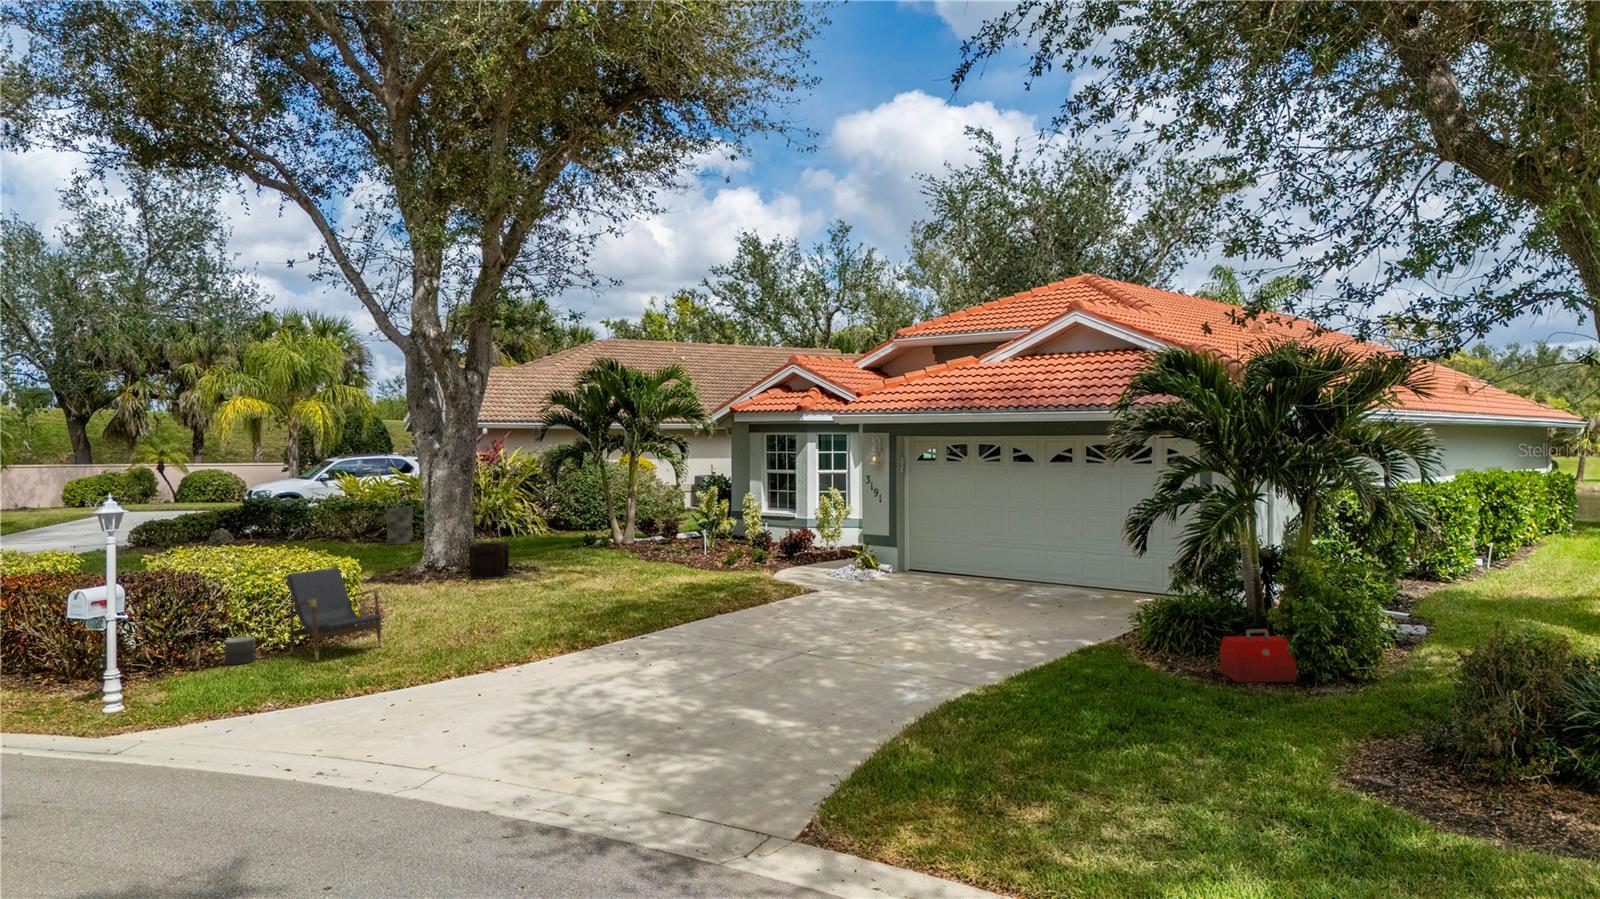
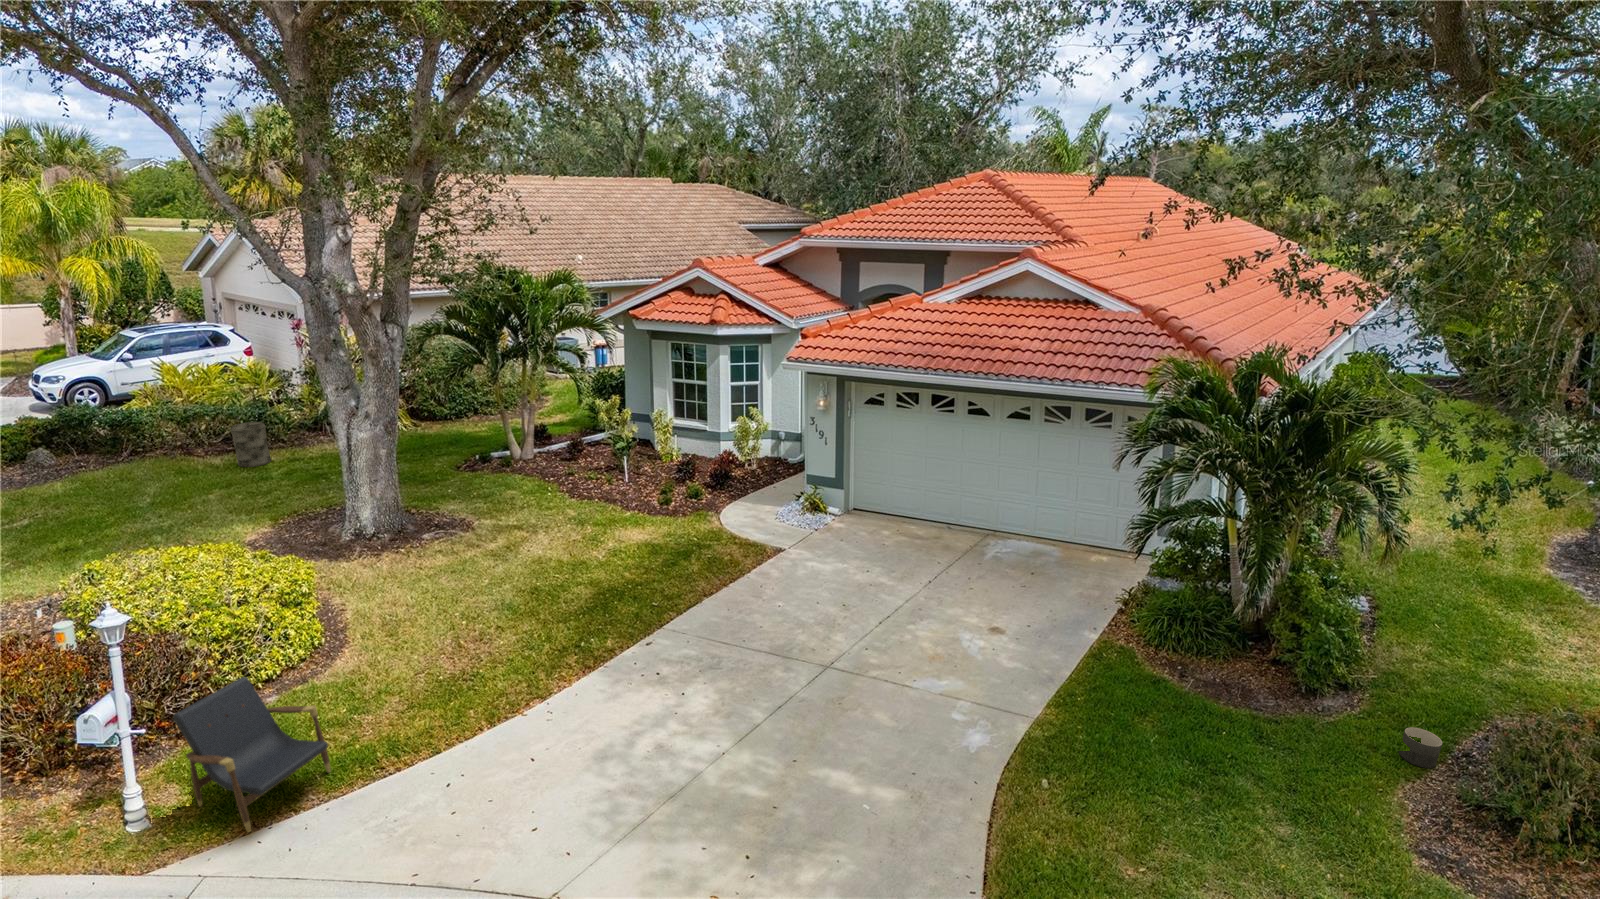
wooden crate: present [469,543,509,579] -> none [373,505,422,556]
toolbox: present [1220,629,1297,682] -> none [1281,695,1364,753]
planter: present [224,637,255,665] -> present [1399,727,1442,768]

